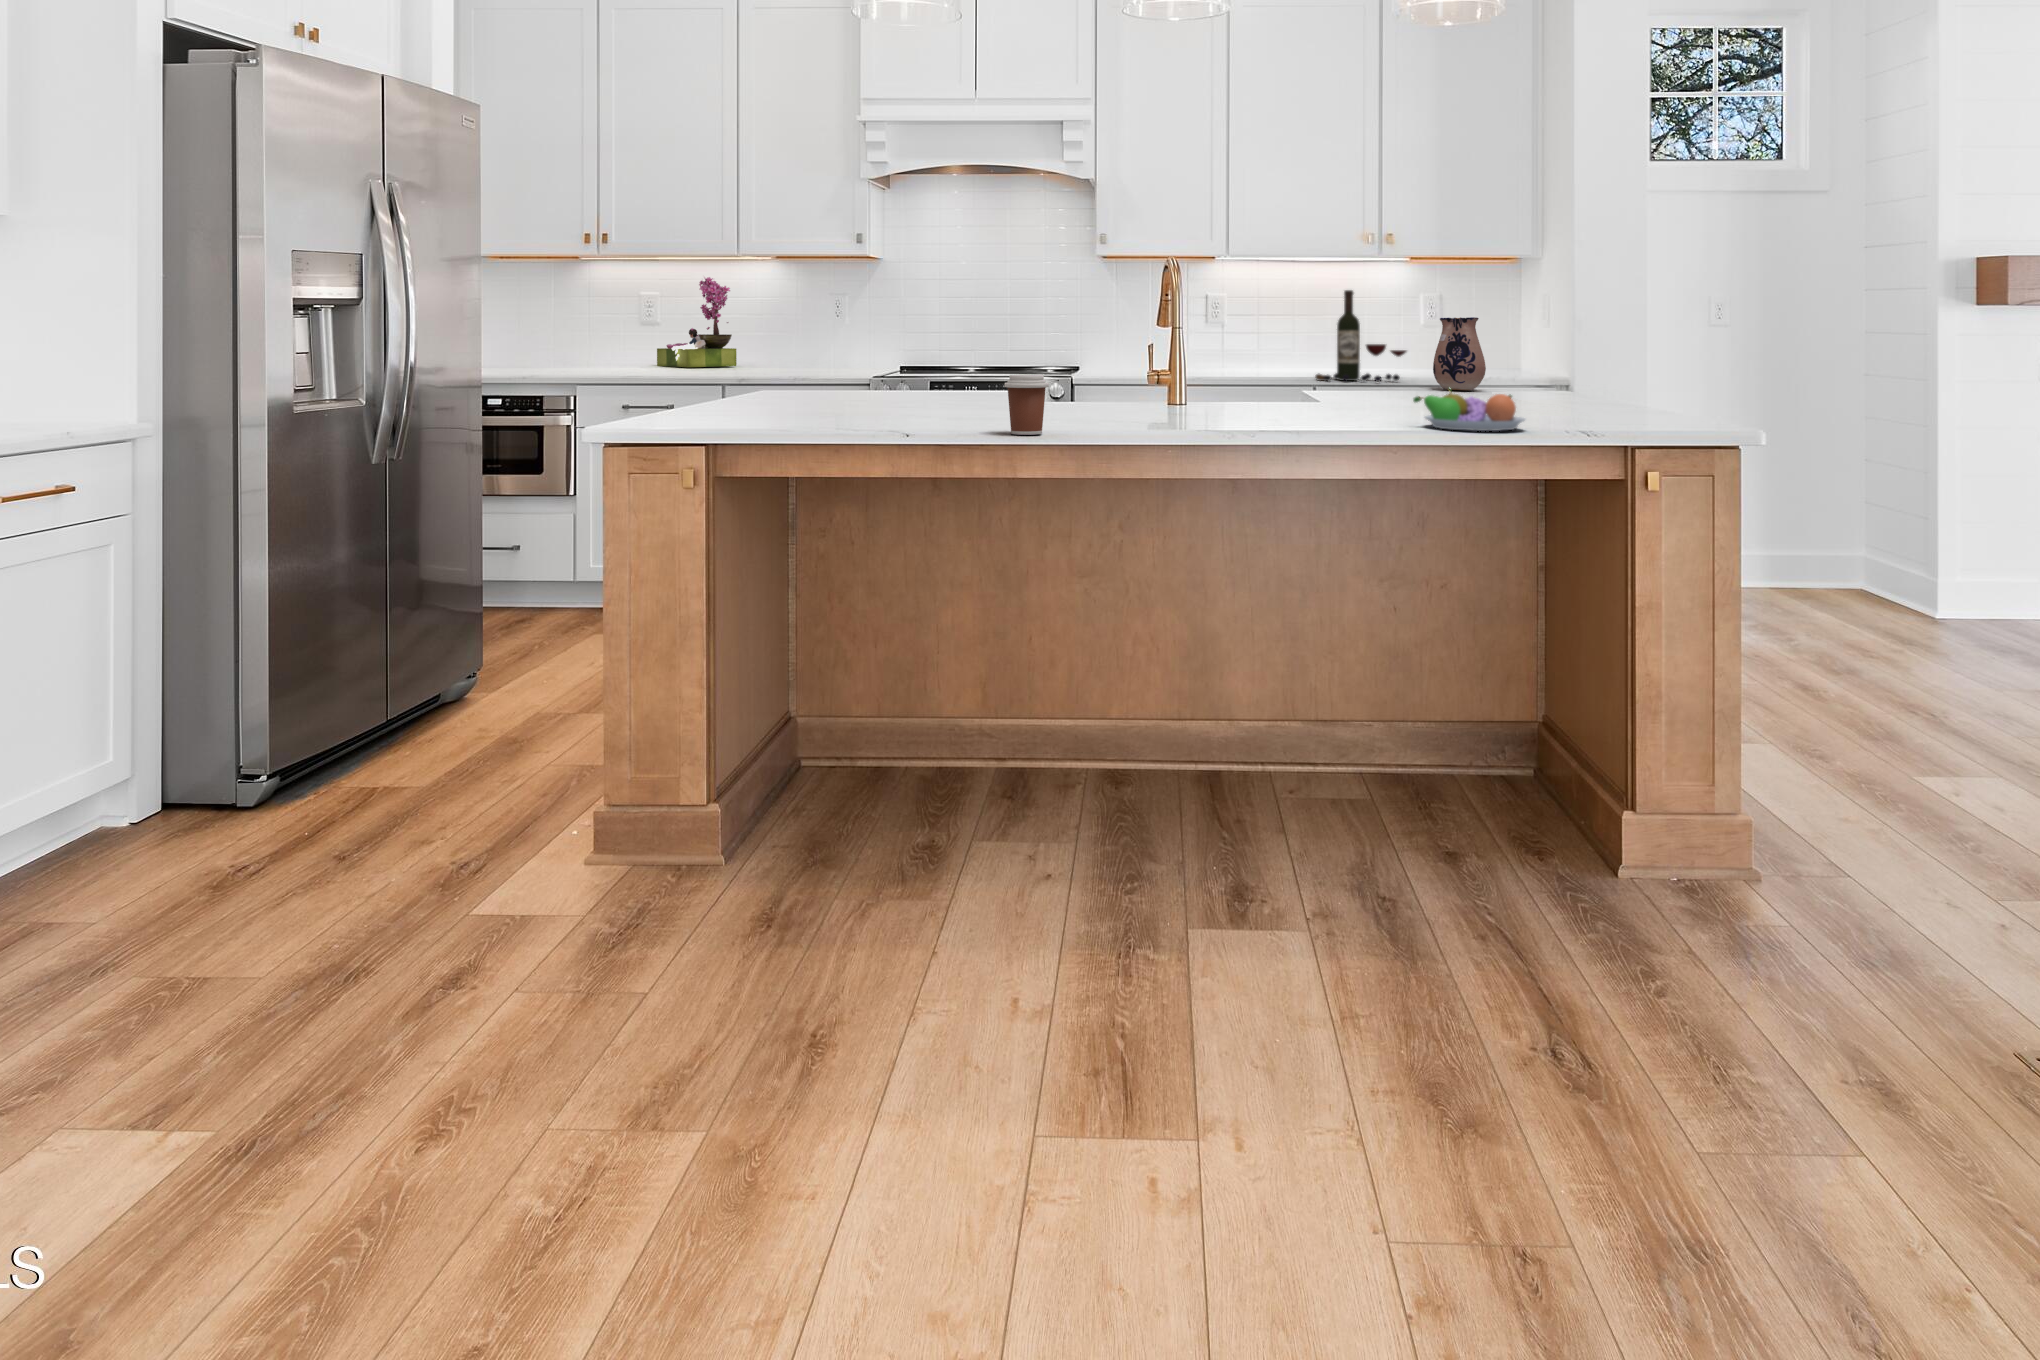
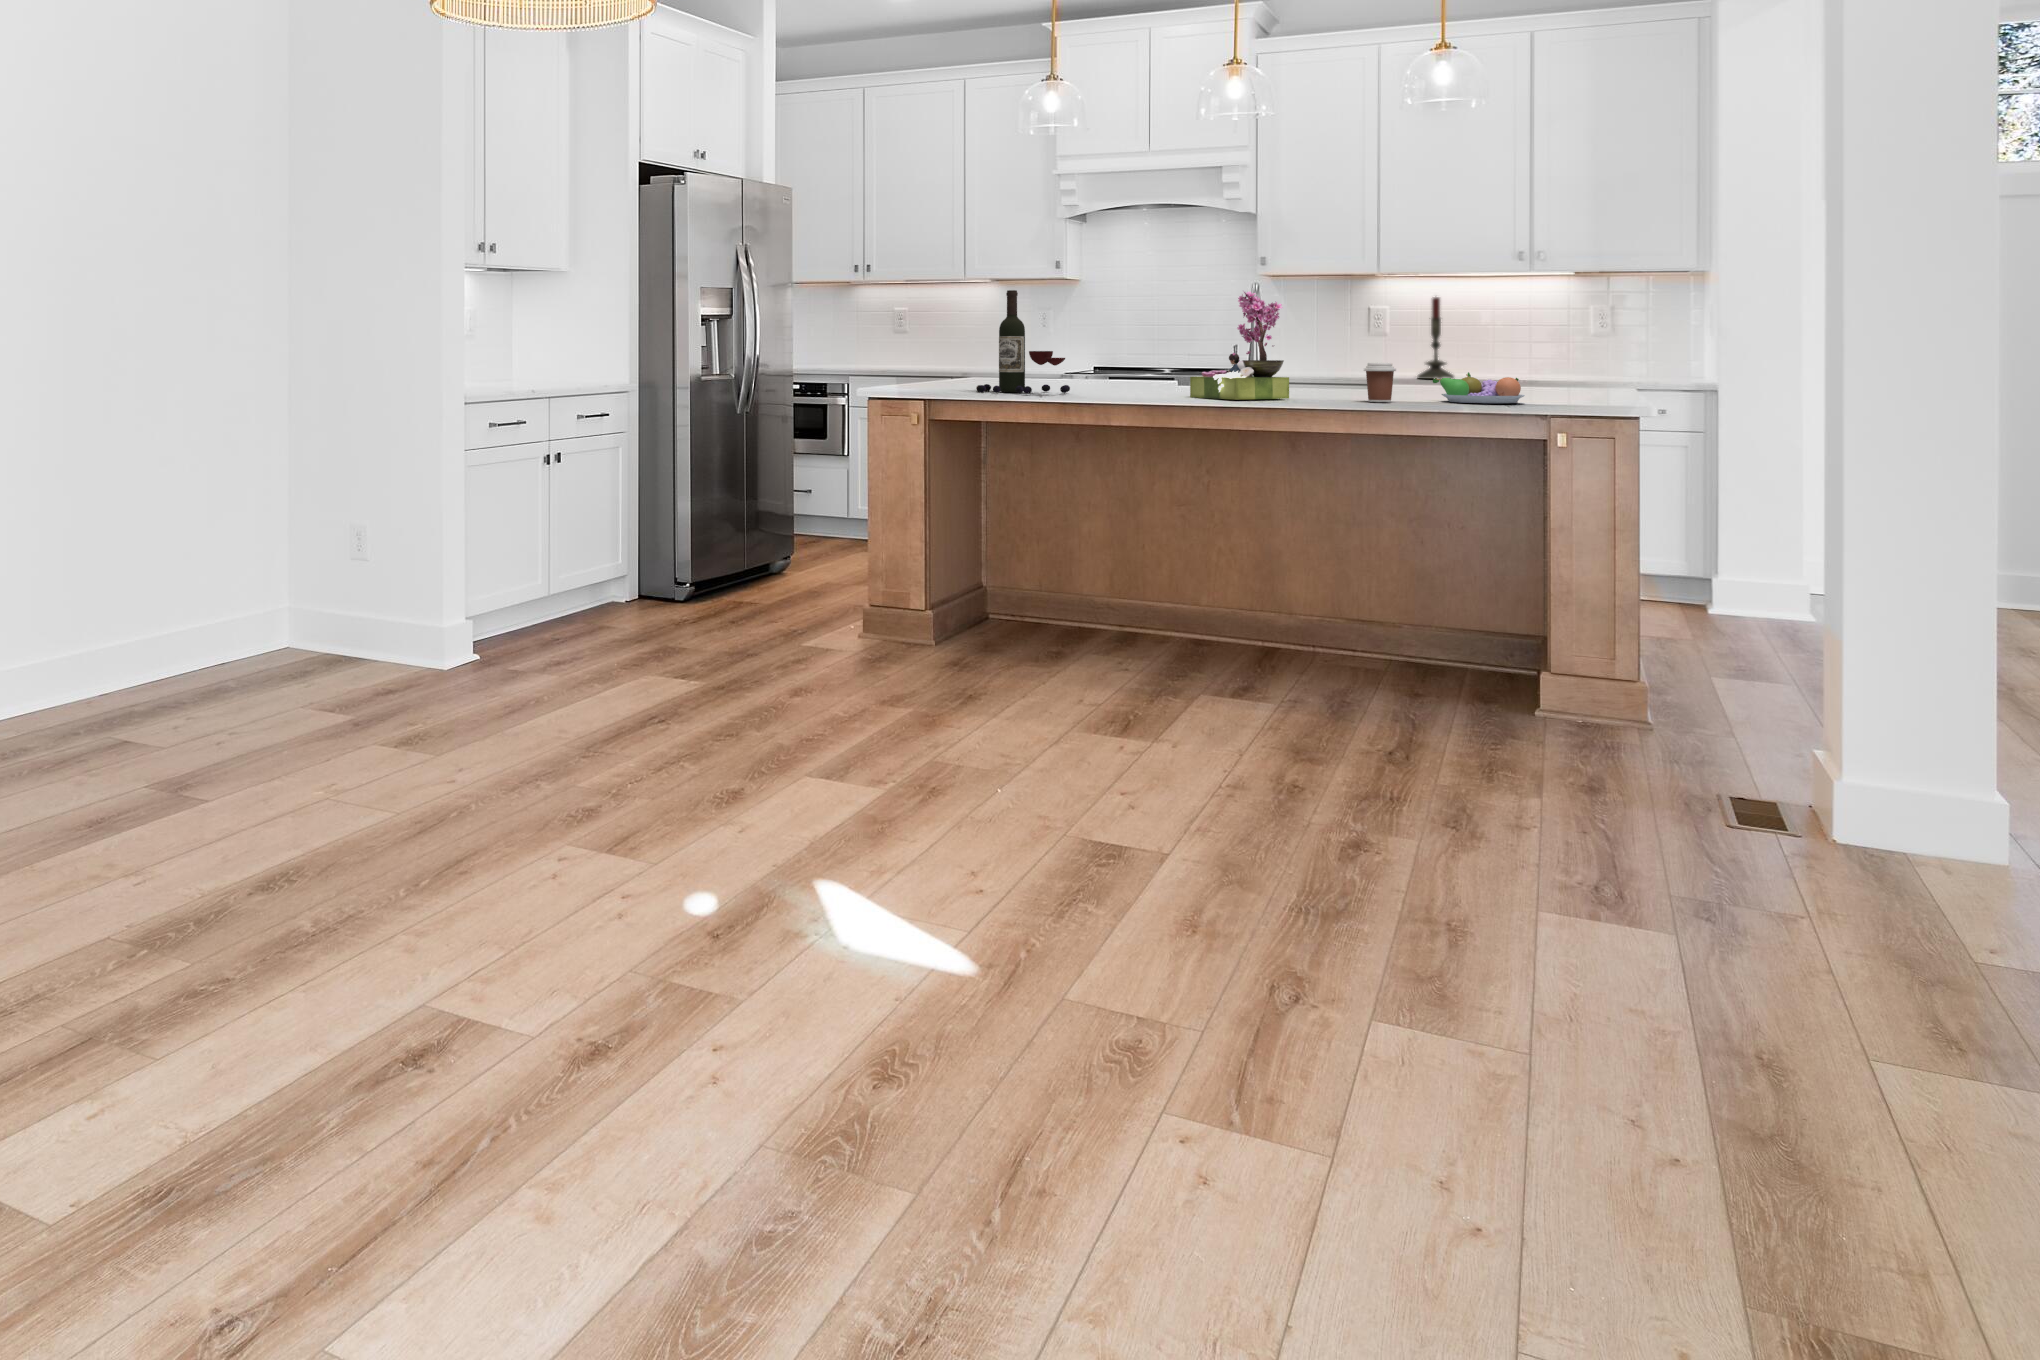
flower arrangement: present [657,277,737,367] -> present [1190,291,1289,400]
candle: none [1271,286,1309,383] -> present [1418,297,1454,379]
wine bottle: present [1315,290,1406,382] -> present [976,290,1070,394]
ceramic pitcher: present [1433,317,1486,390] -> none [1566,320,1620,385]
coffee cup: present [1004,374,1049,435] -> present [1364,363,1396,402]

